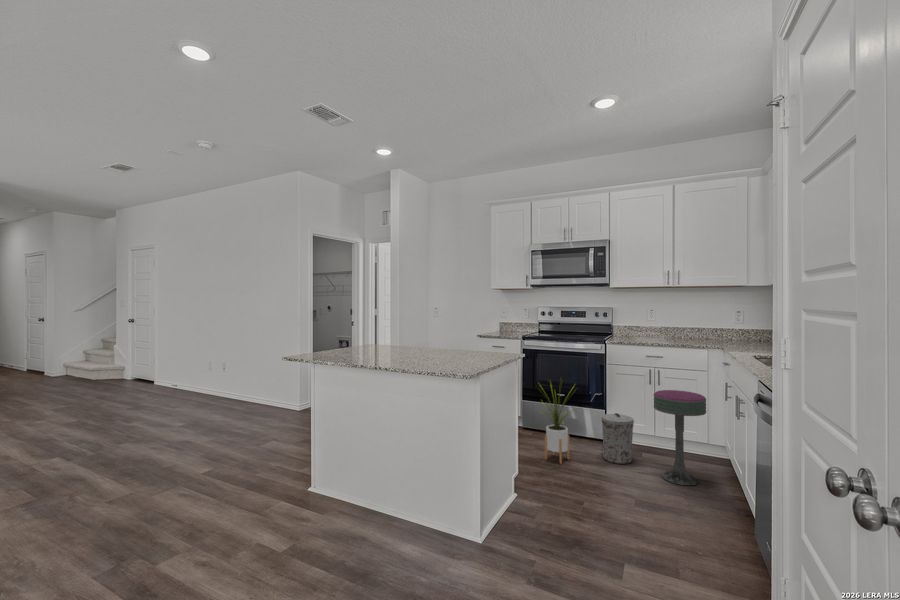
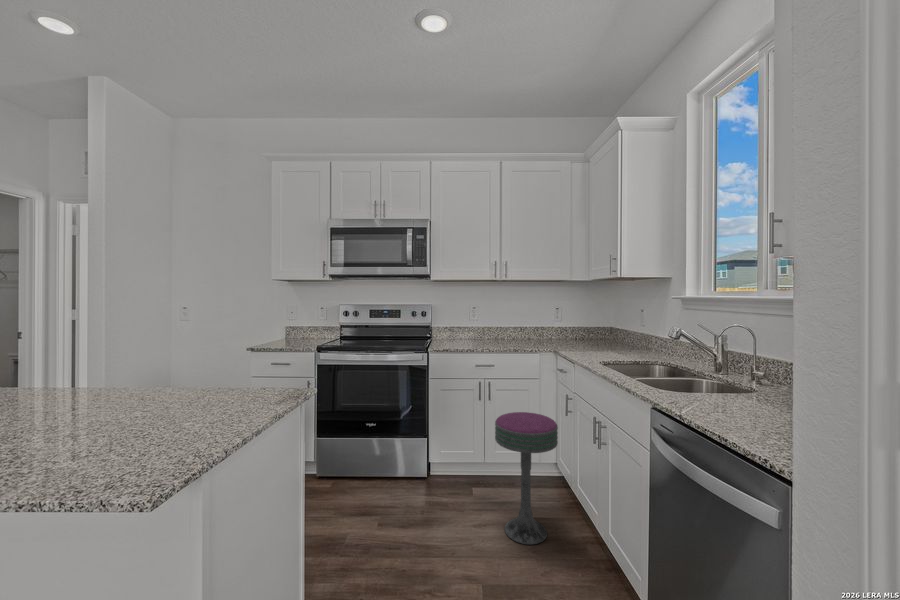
house plant: present [545,385,571,464] -> none [331,406,400,546]
trash can: present [601,413,634,464] -> none [425,447,467,521]

